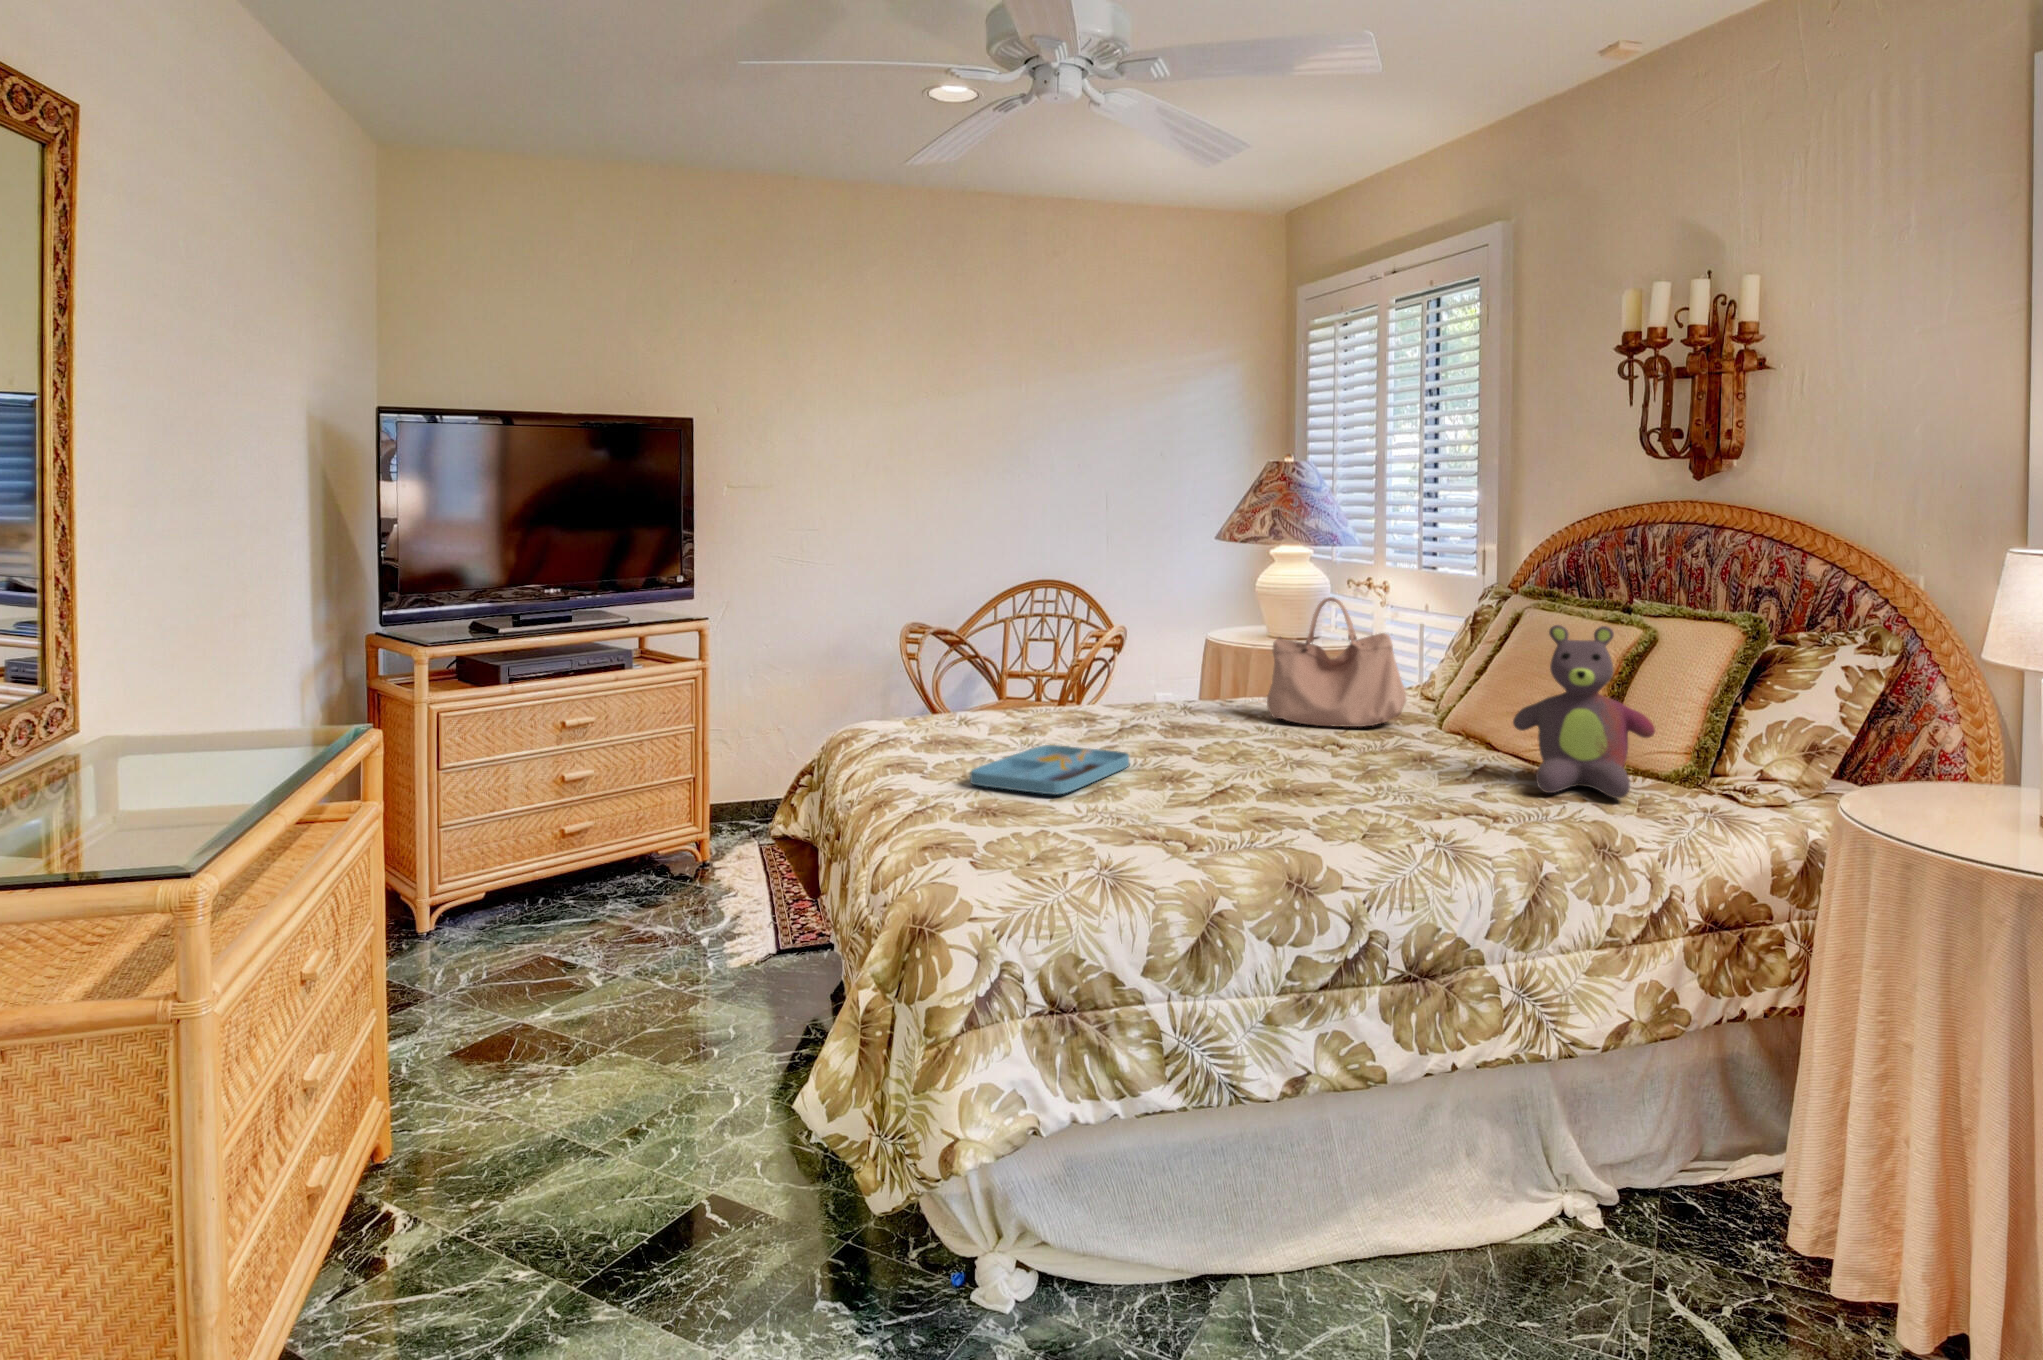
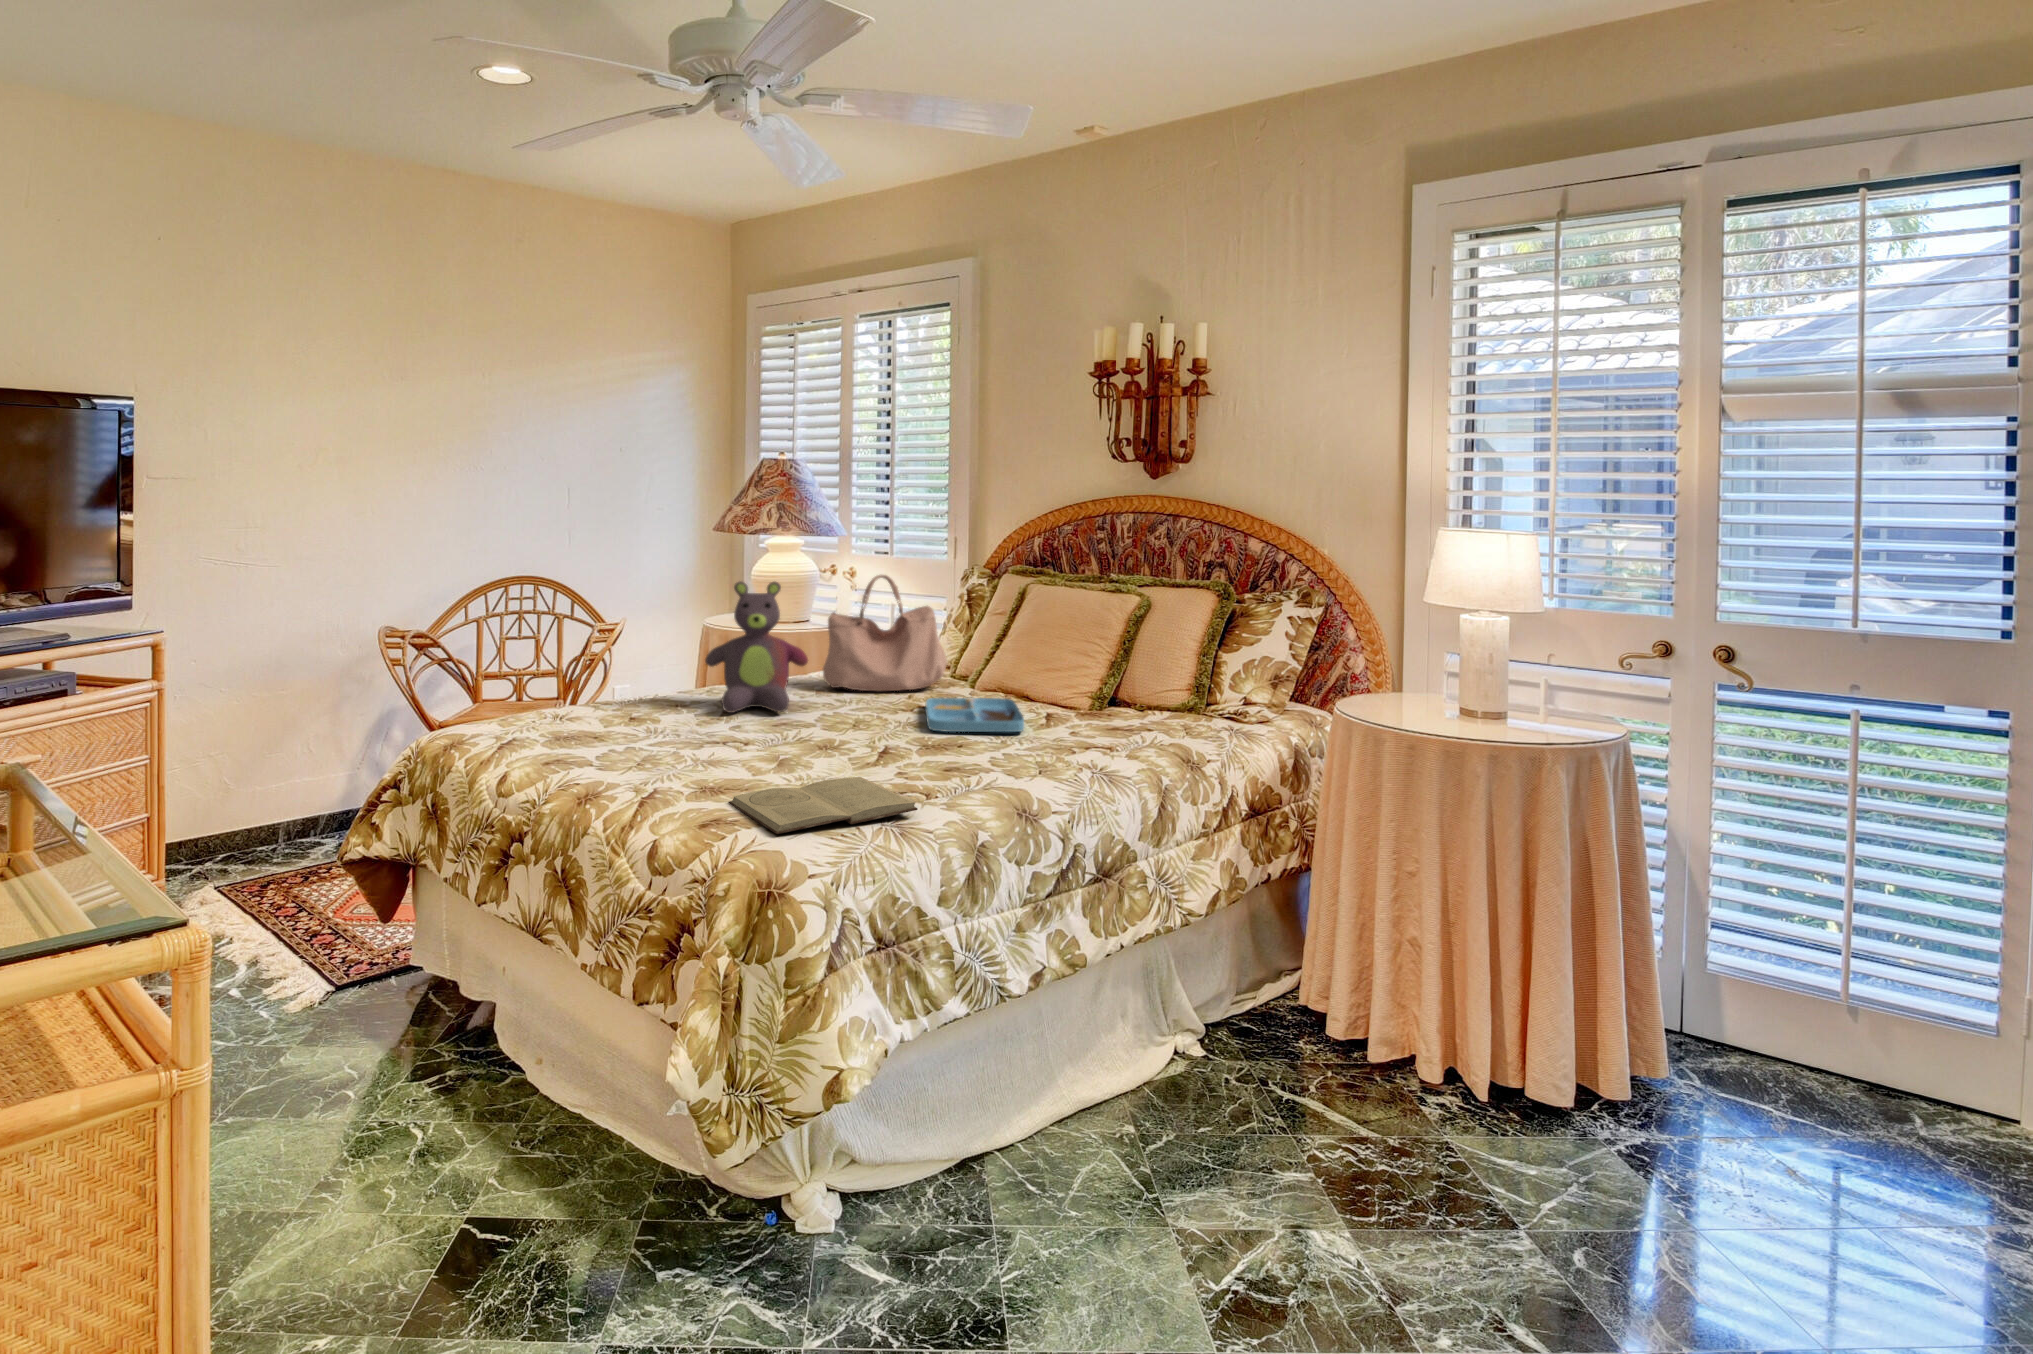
stuffed bear: present [1513,625,1655,798] -> present [705,582,808,713]
tray: present [970,745,1129,794] -> present [926,698,1024,732]
book: none [978,818,1149,870] -> present [729,777,918,834]

